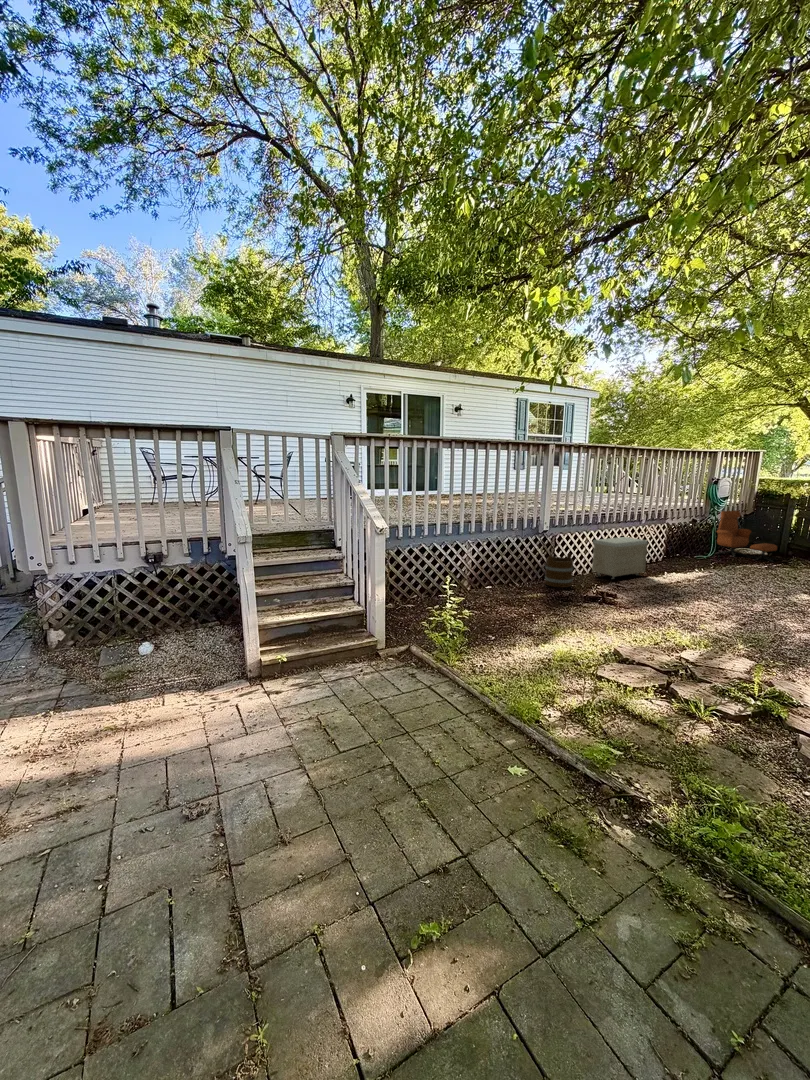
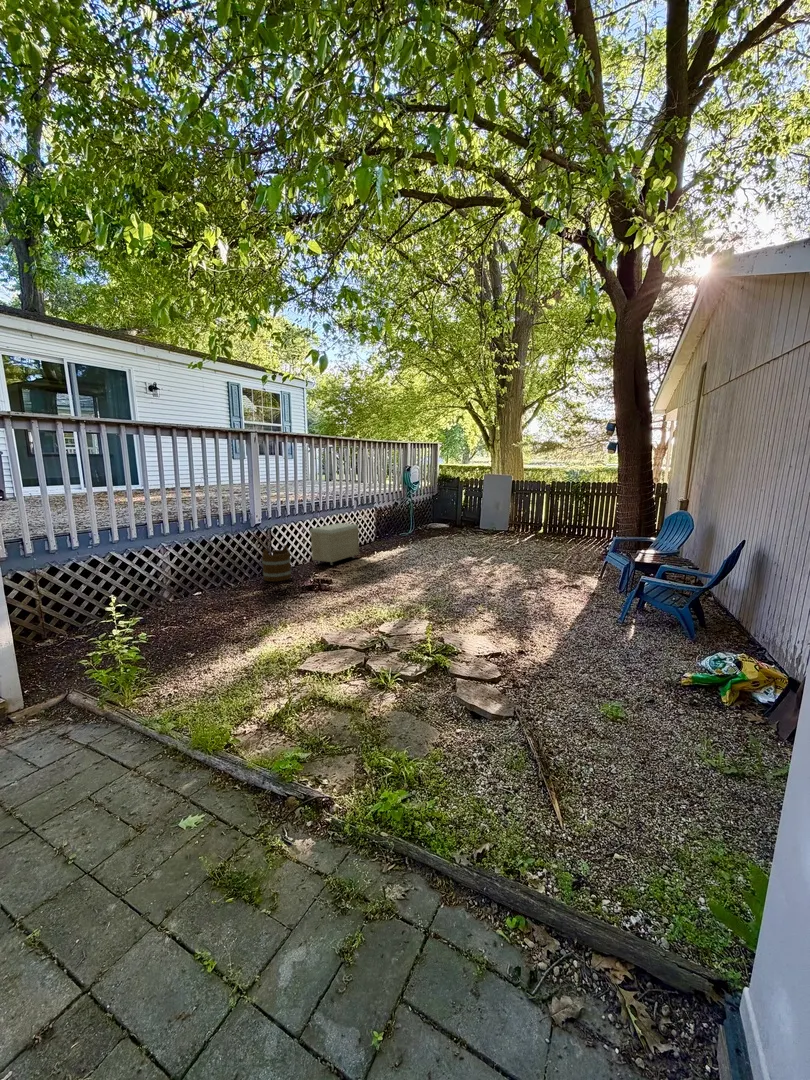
lounge chair: present [717,511,777,562] -> none [415,493,457,533]

